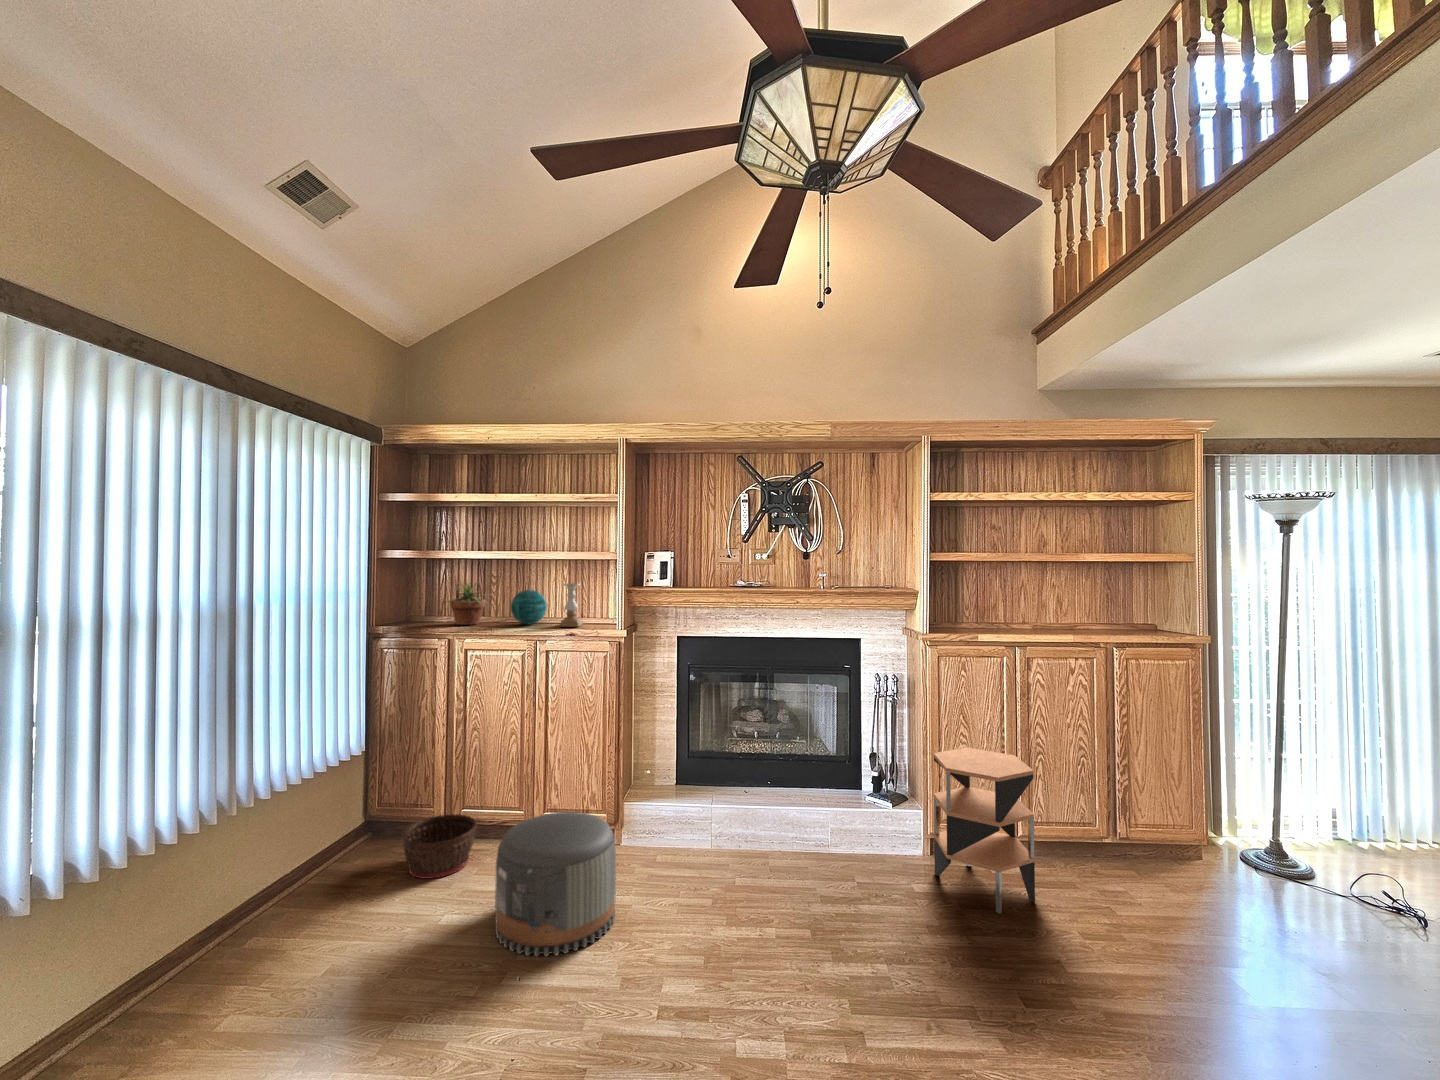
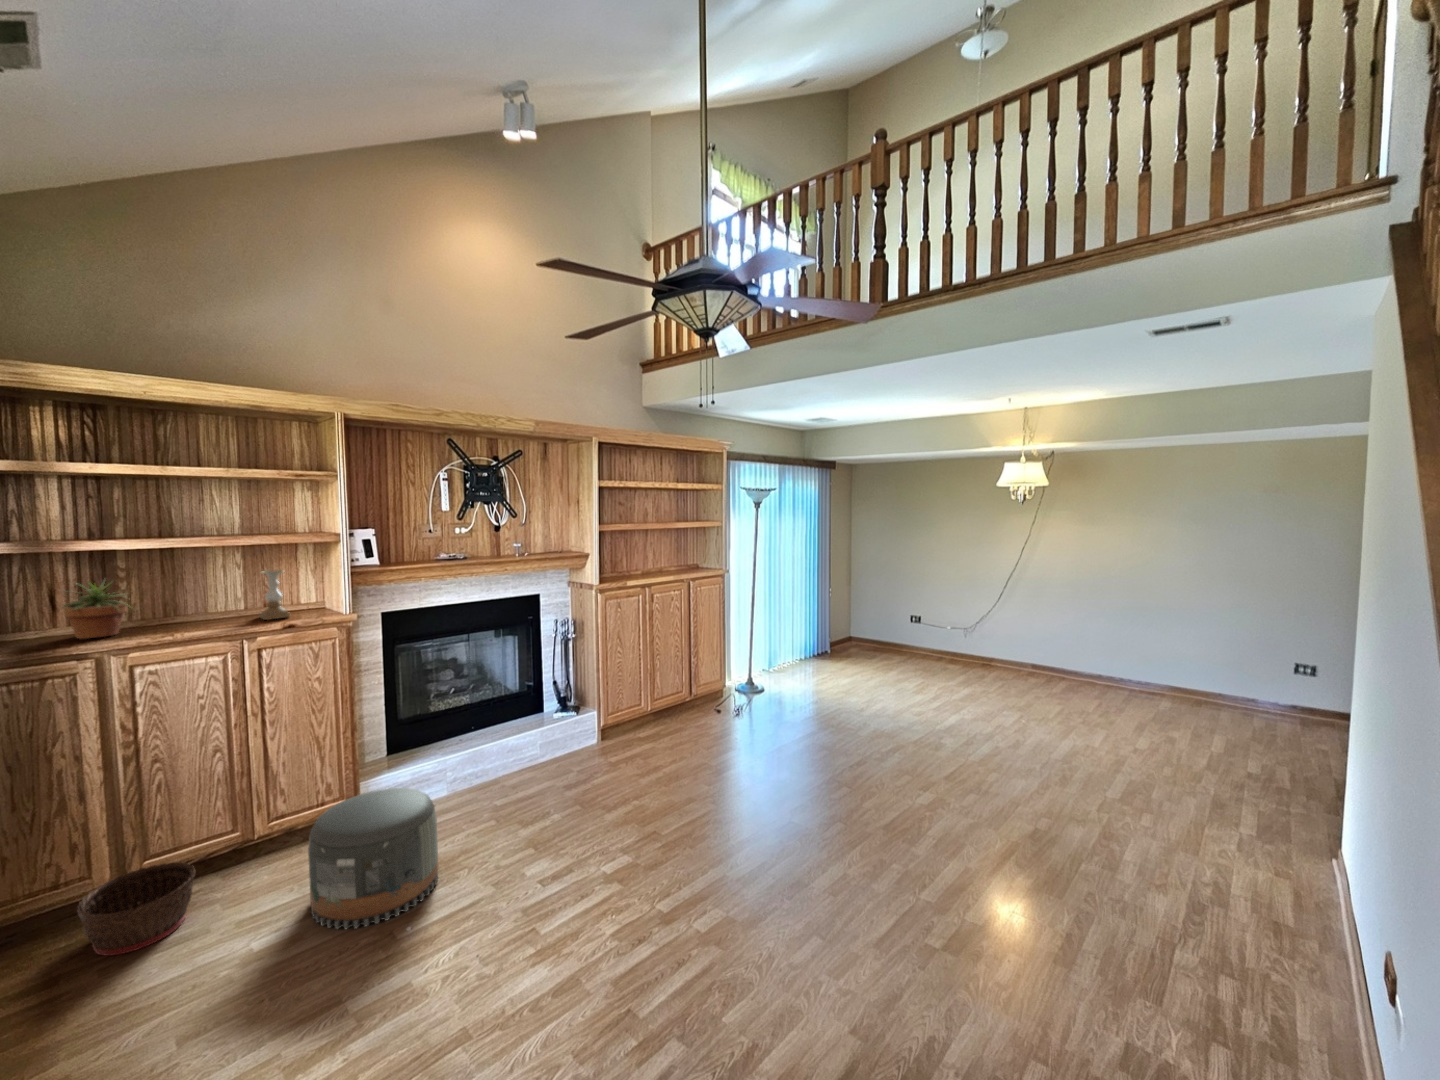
decorative orb: present [511,590,547,624] -> none [179,582,233,624]
side table: present [934,747,1035,914] -> none [615,656,677,752]

